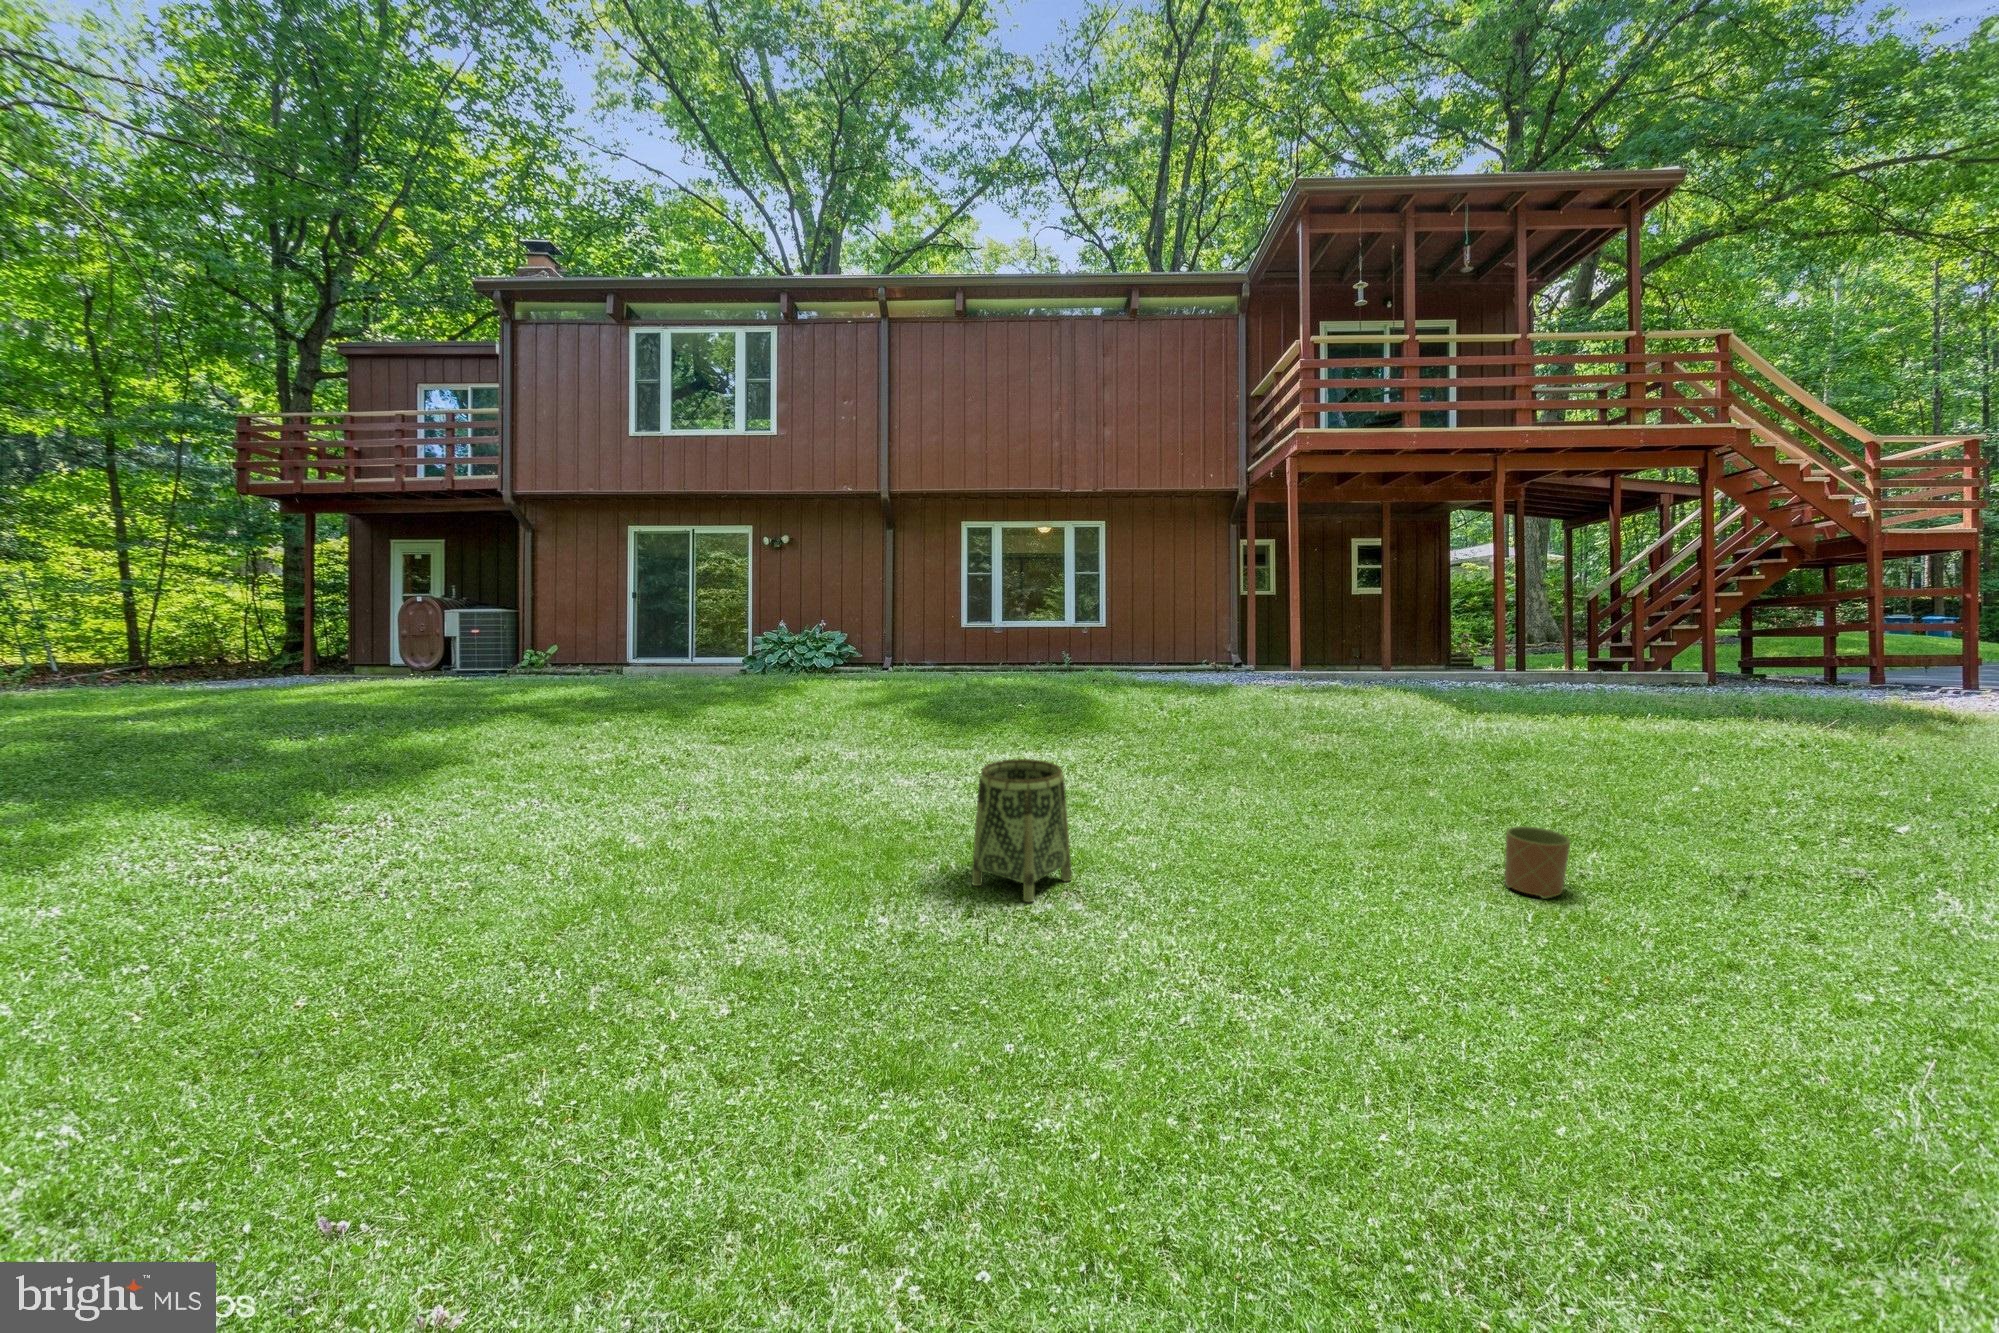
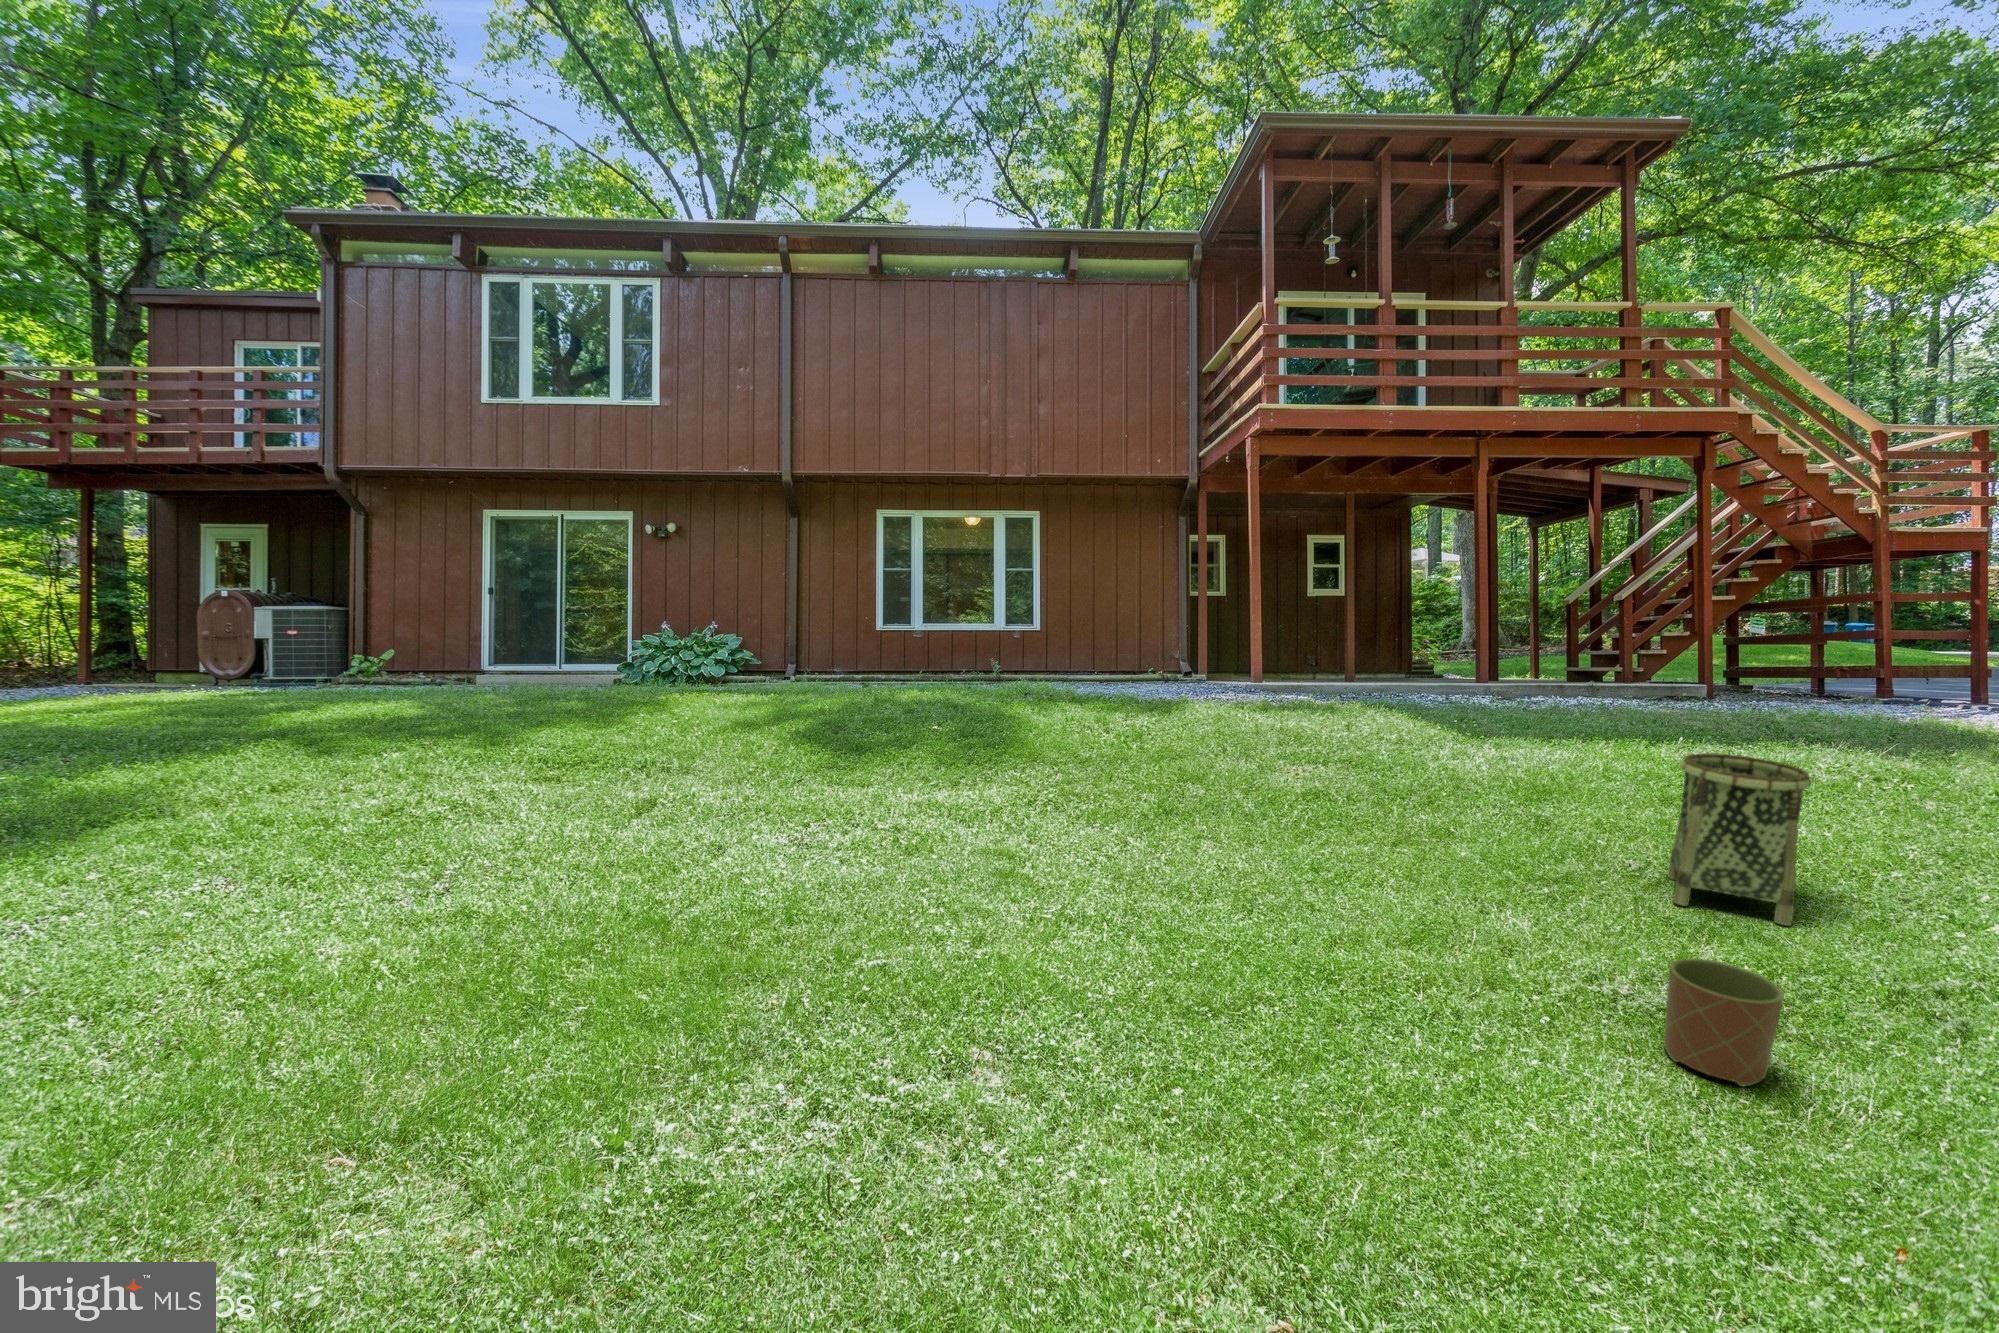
basket: present [972,759,1071,902] -> present [1667,753,1811,926]

